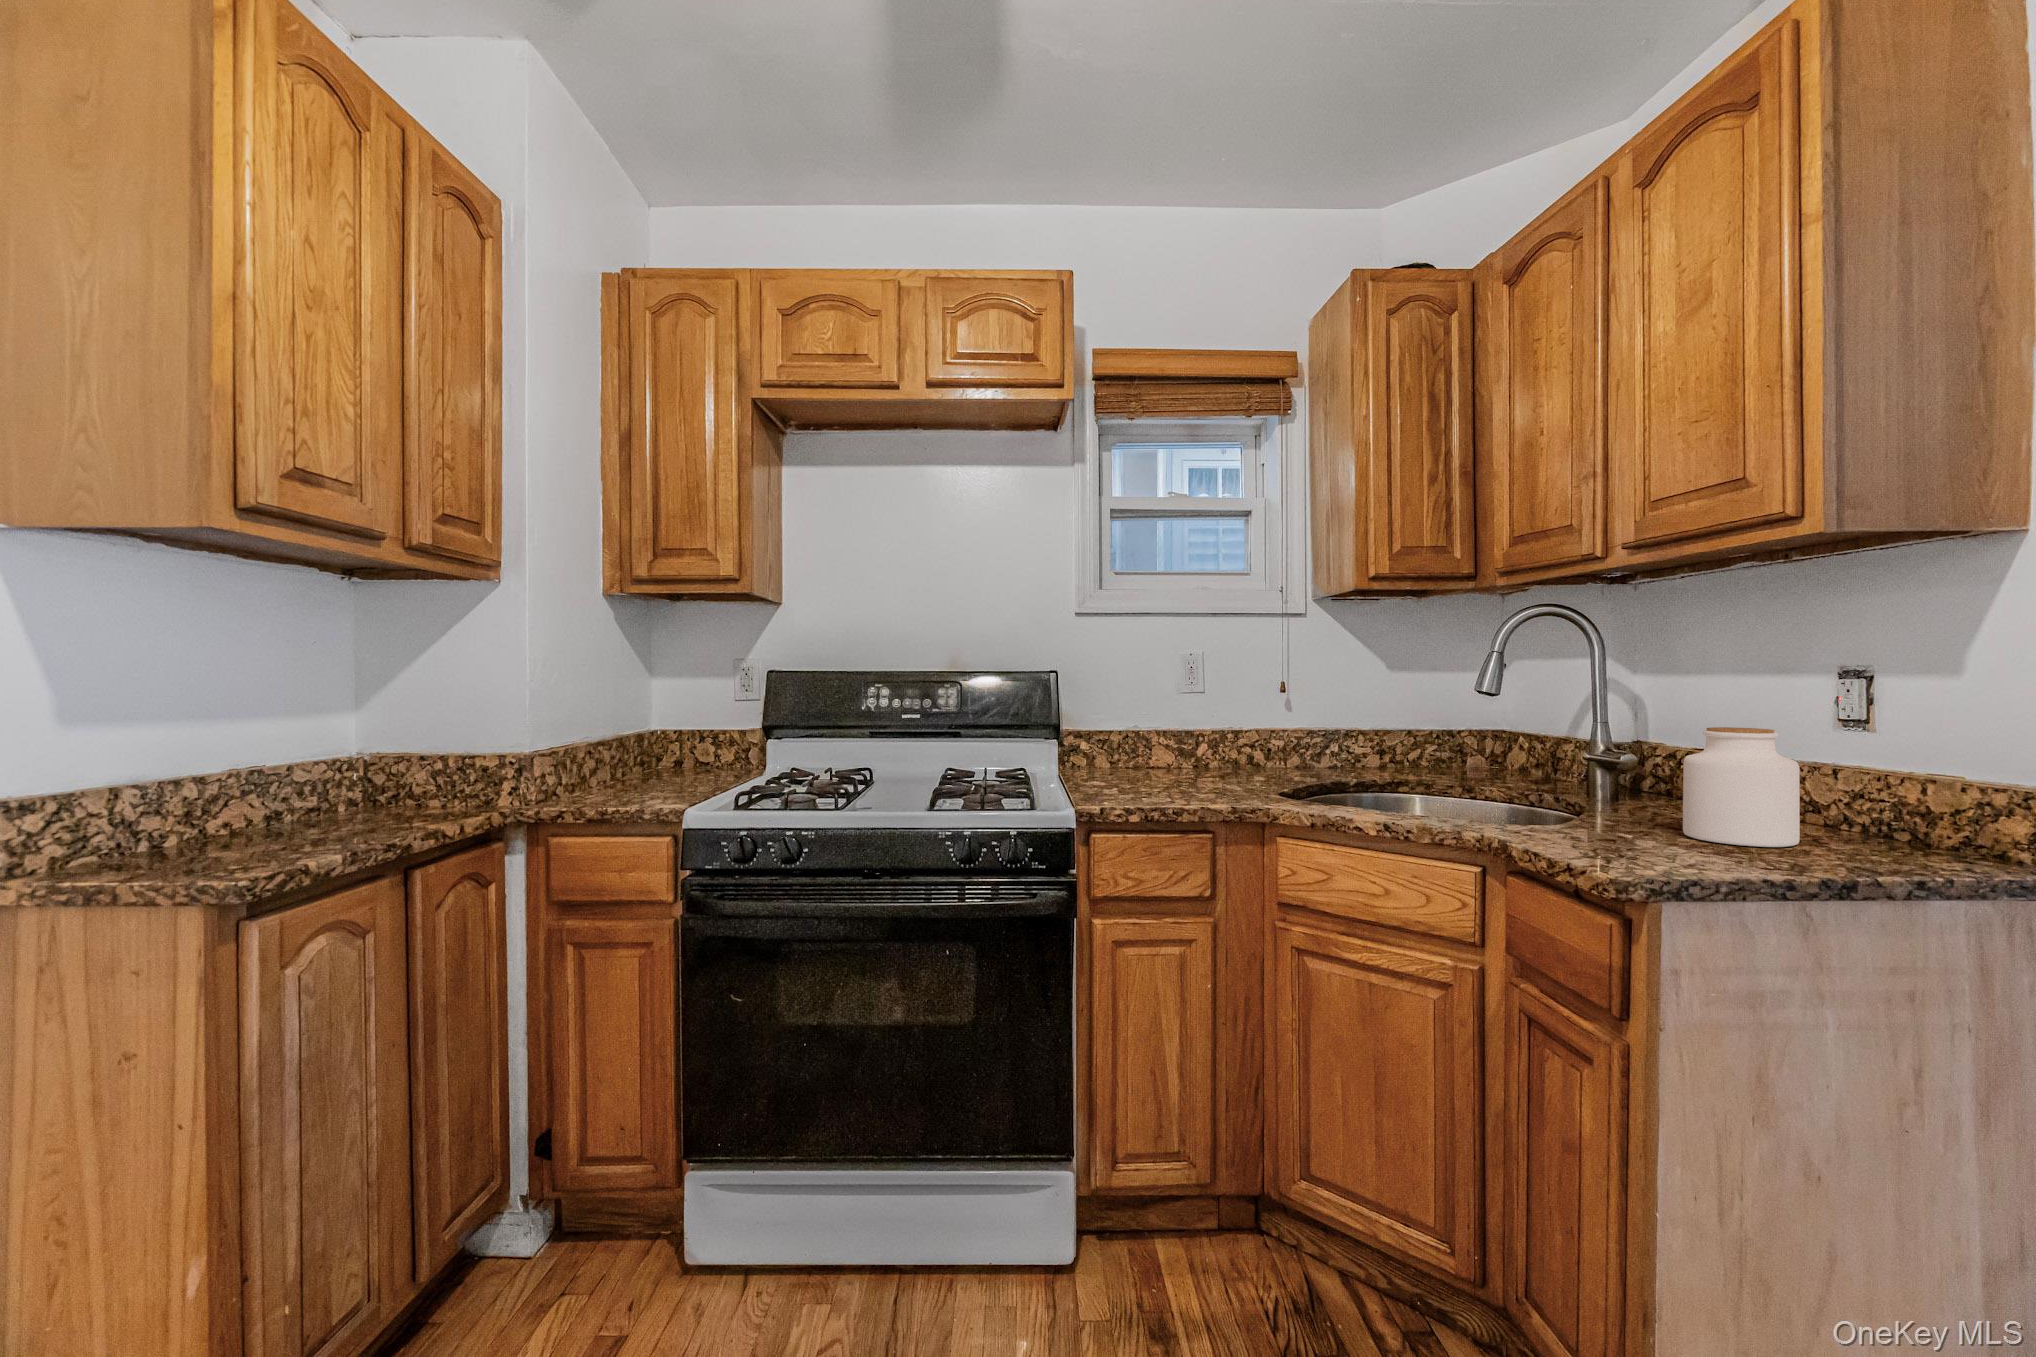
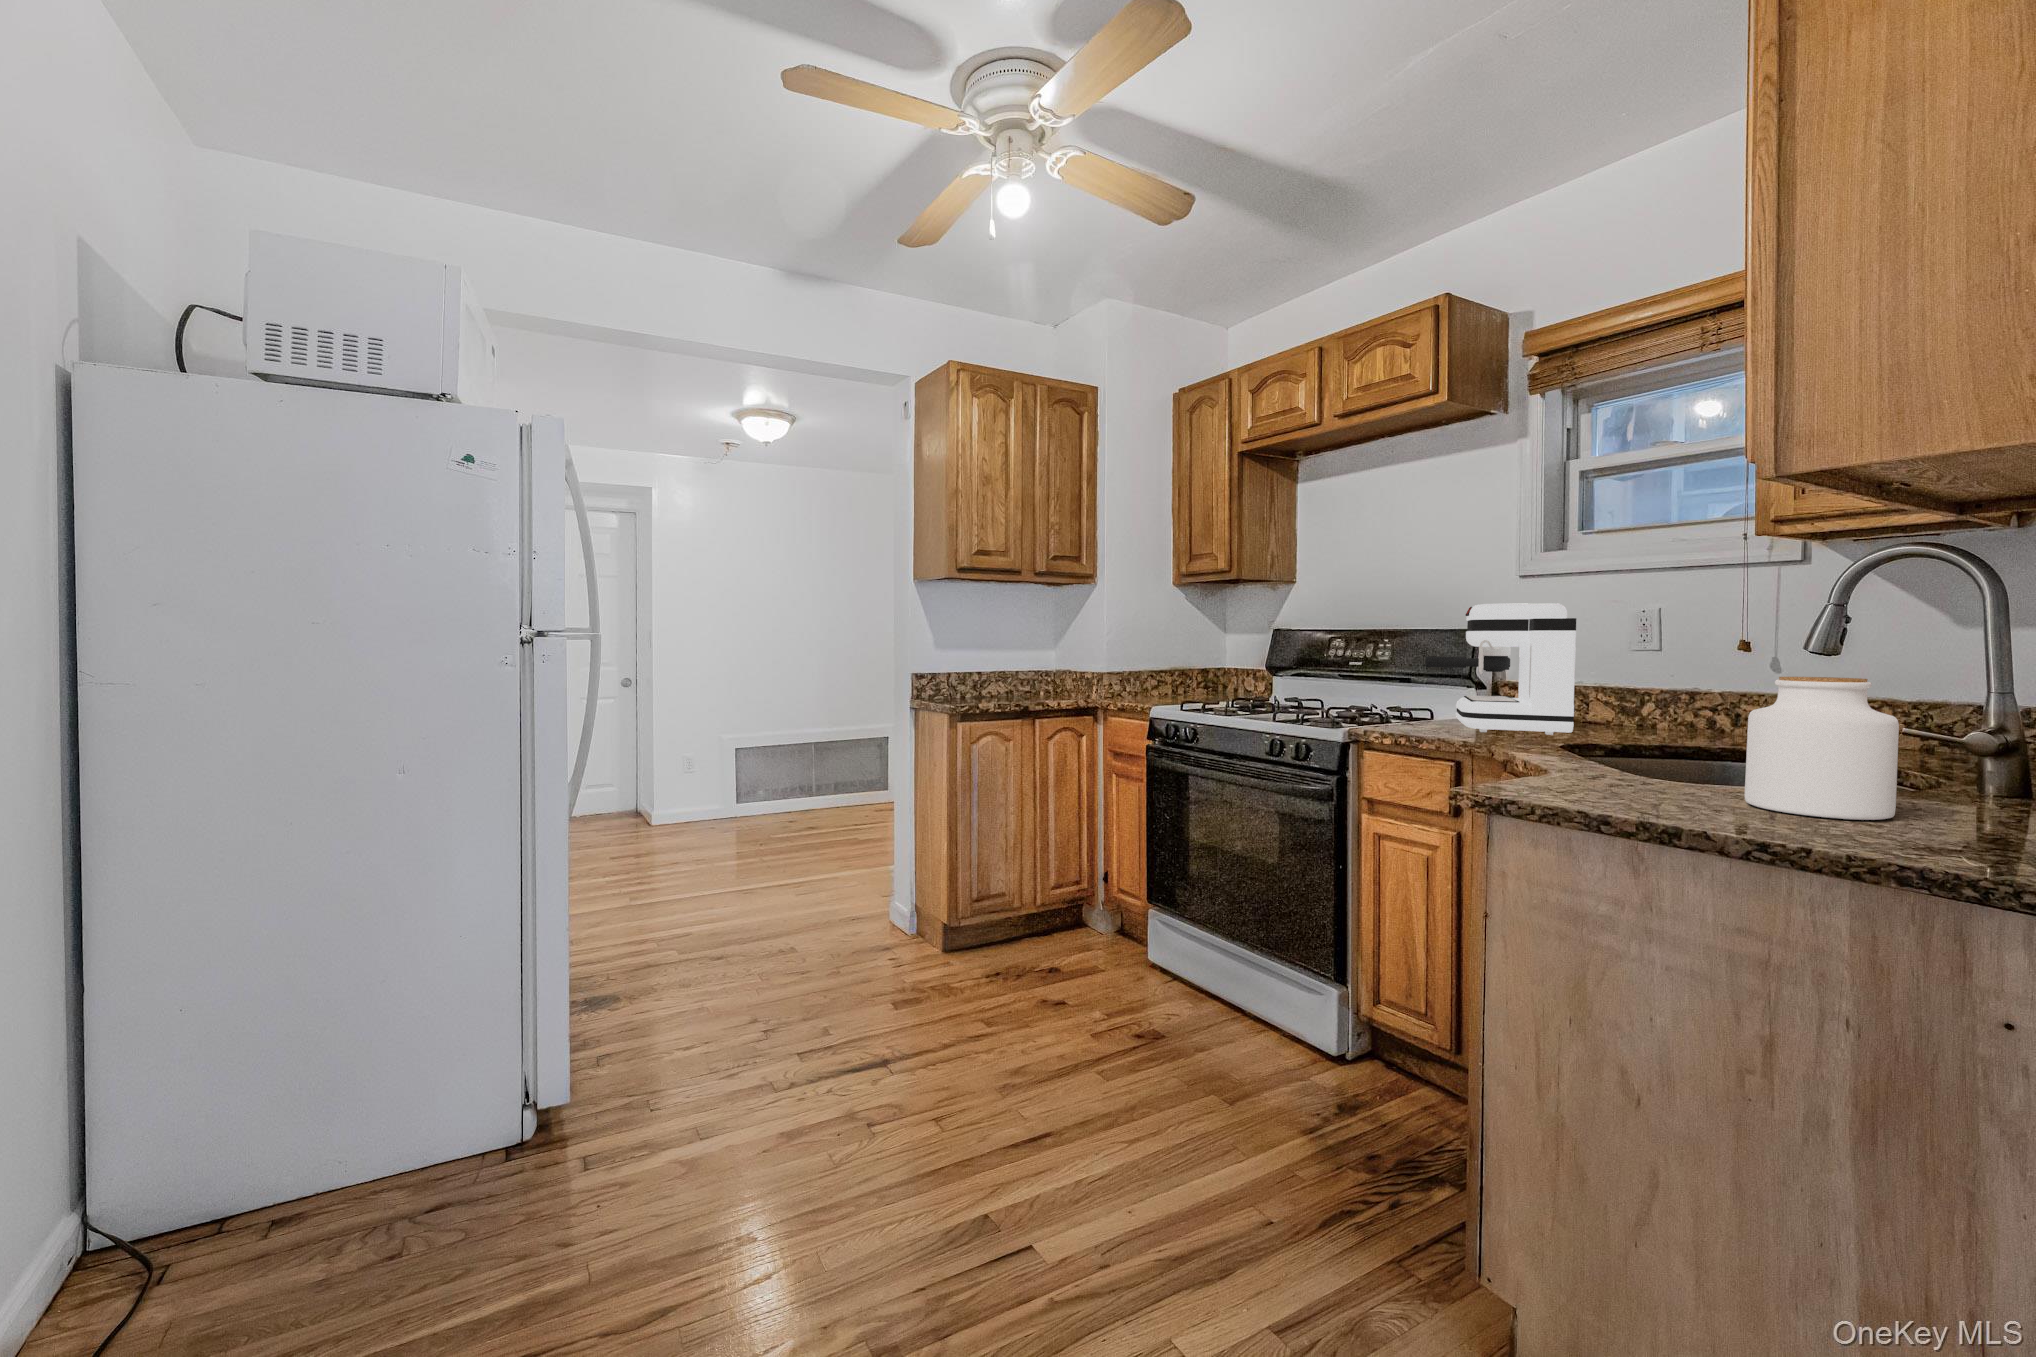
coffee maker: none [1091,649,1241,792] -> present [1426,603,1576,735]

